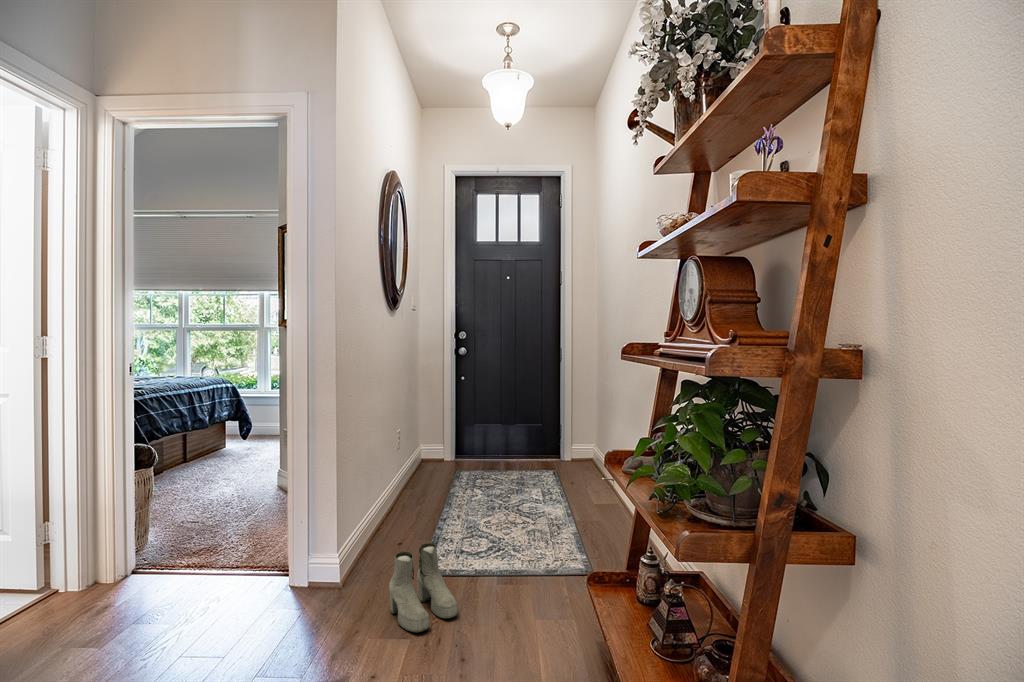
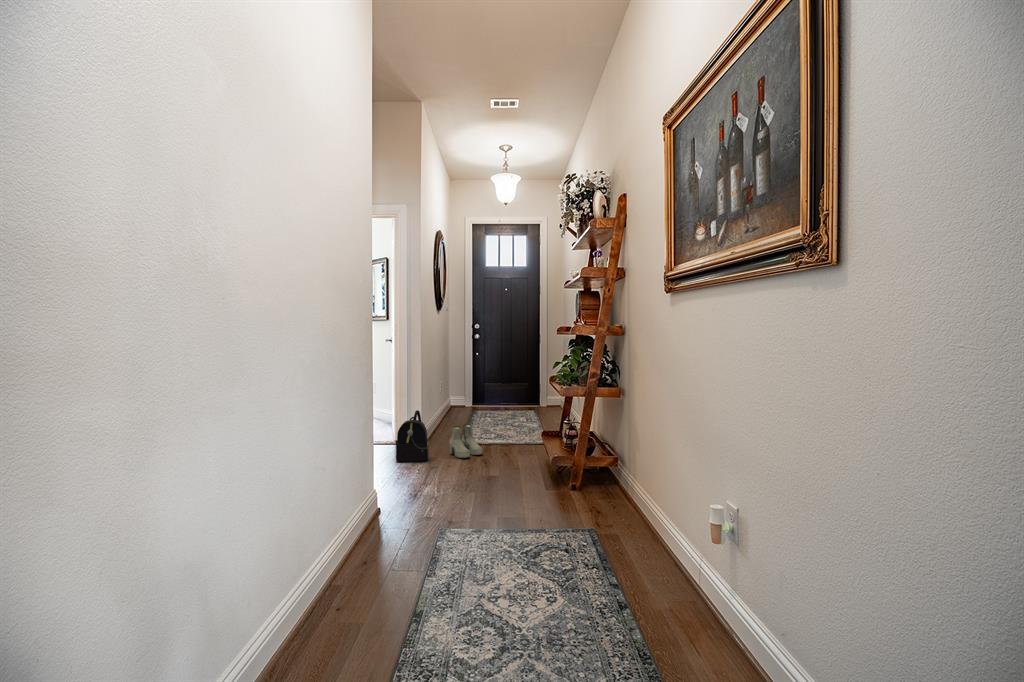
backpack: none [263,522,340,646] -> present [396,410,429,462]

